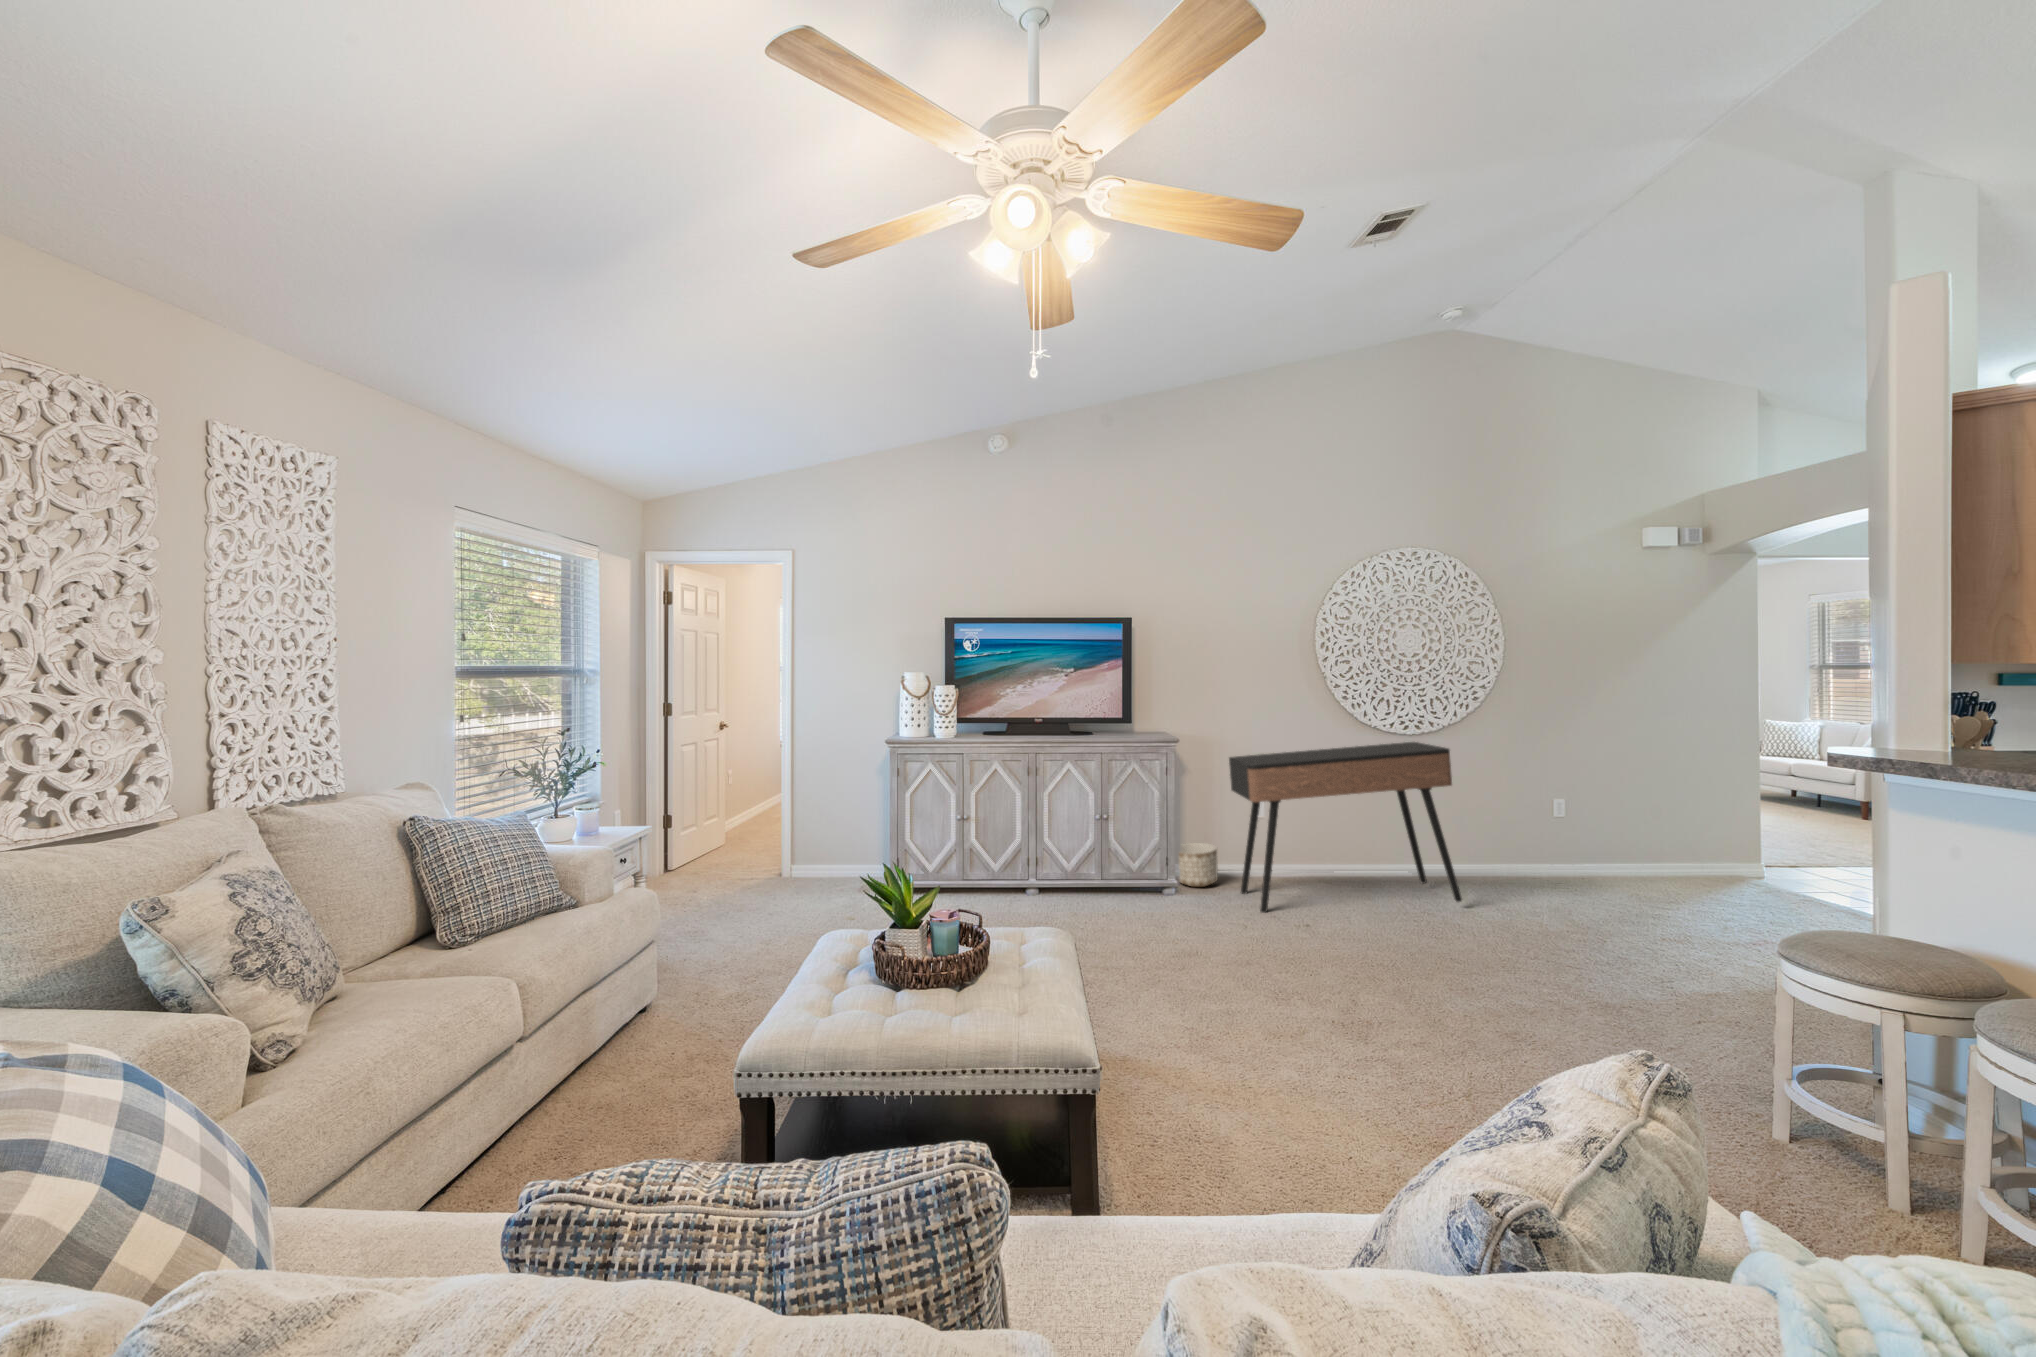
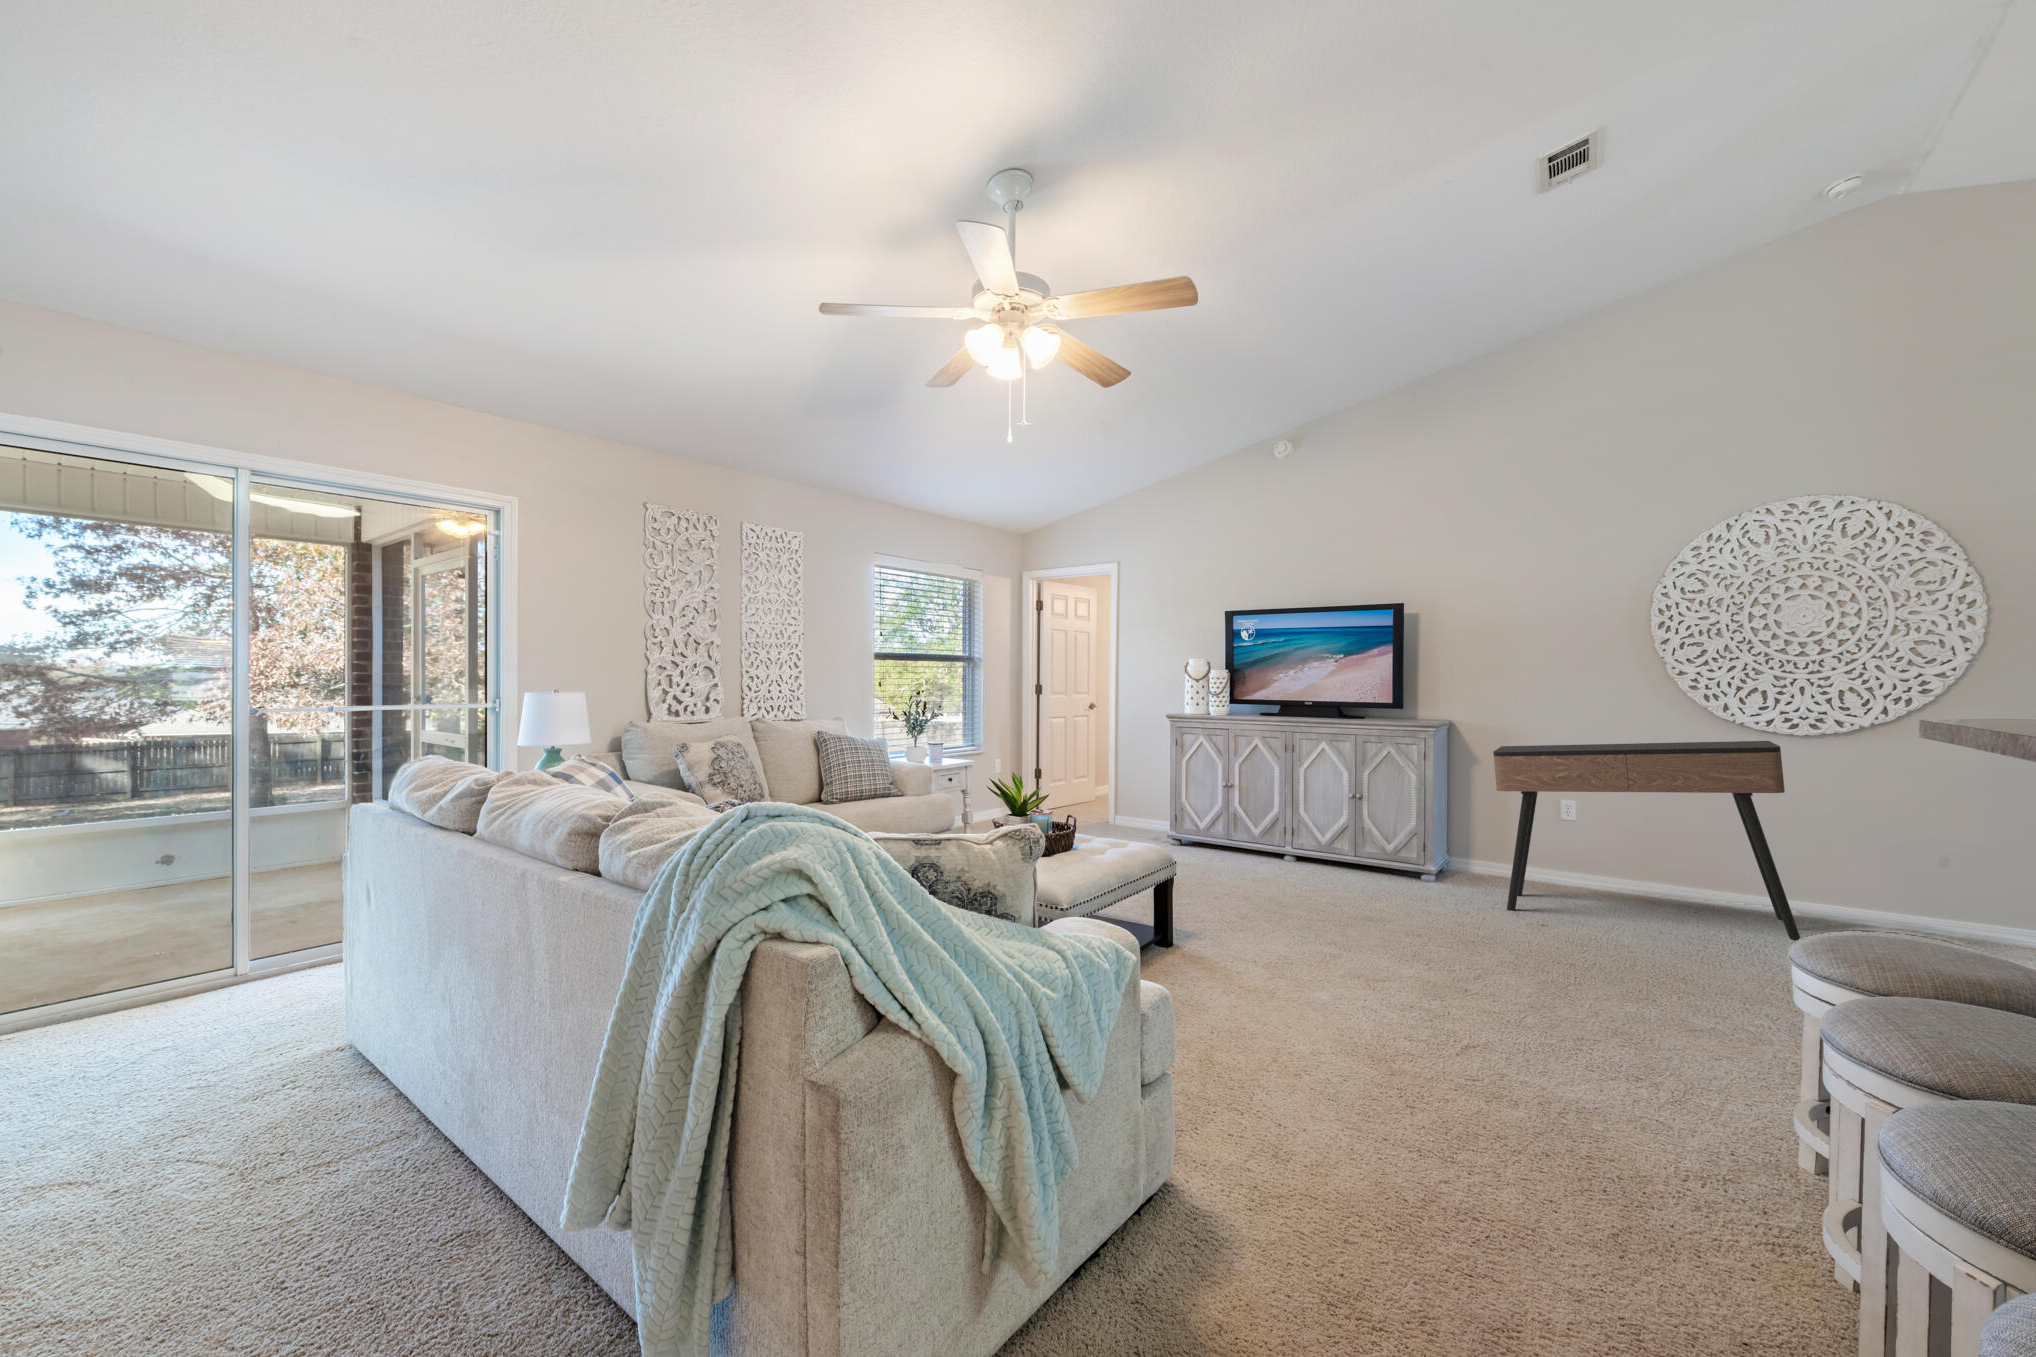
planter: present [1179,843,1218,887] -> none [1449,839,1501,884]

